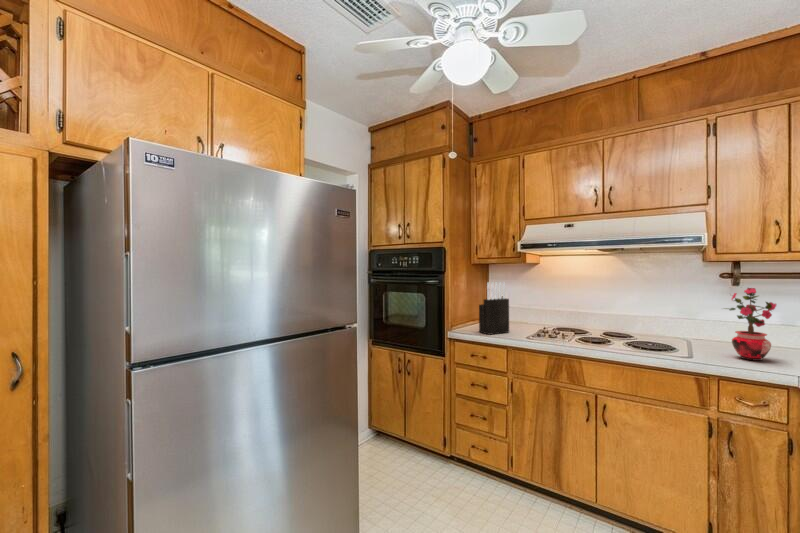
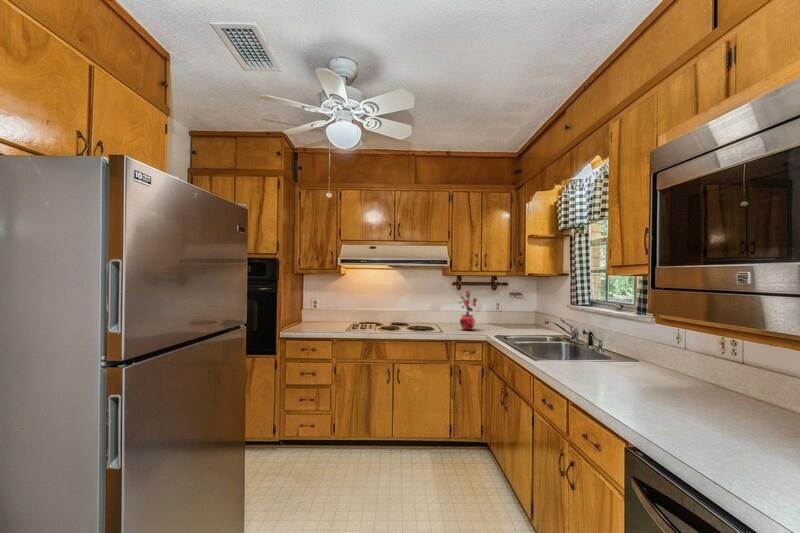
knife block: present [479,282,509,335] -> none [307,288,330,331]

